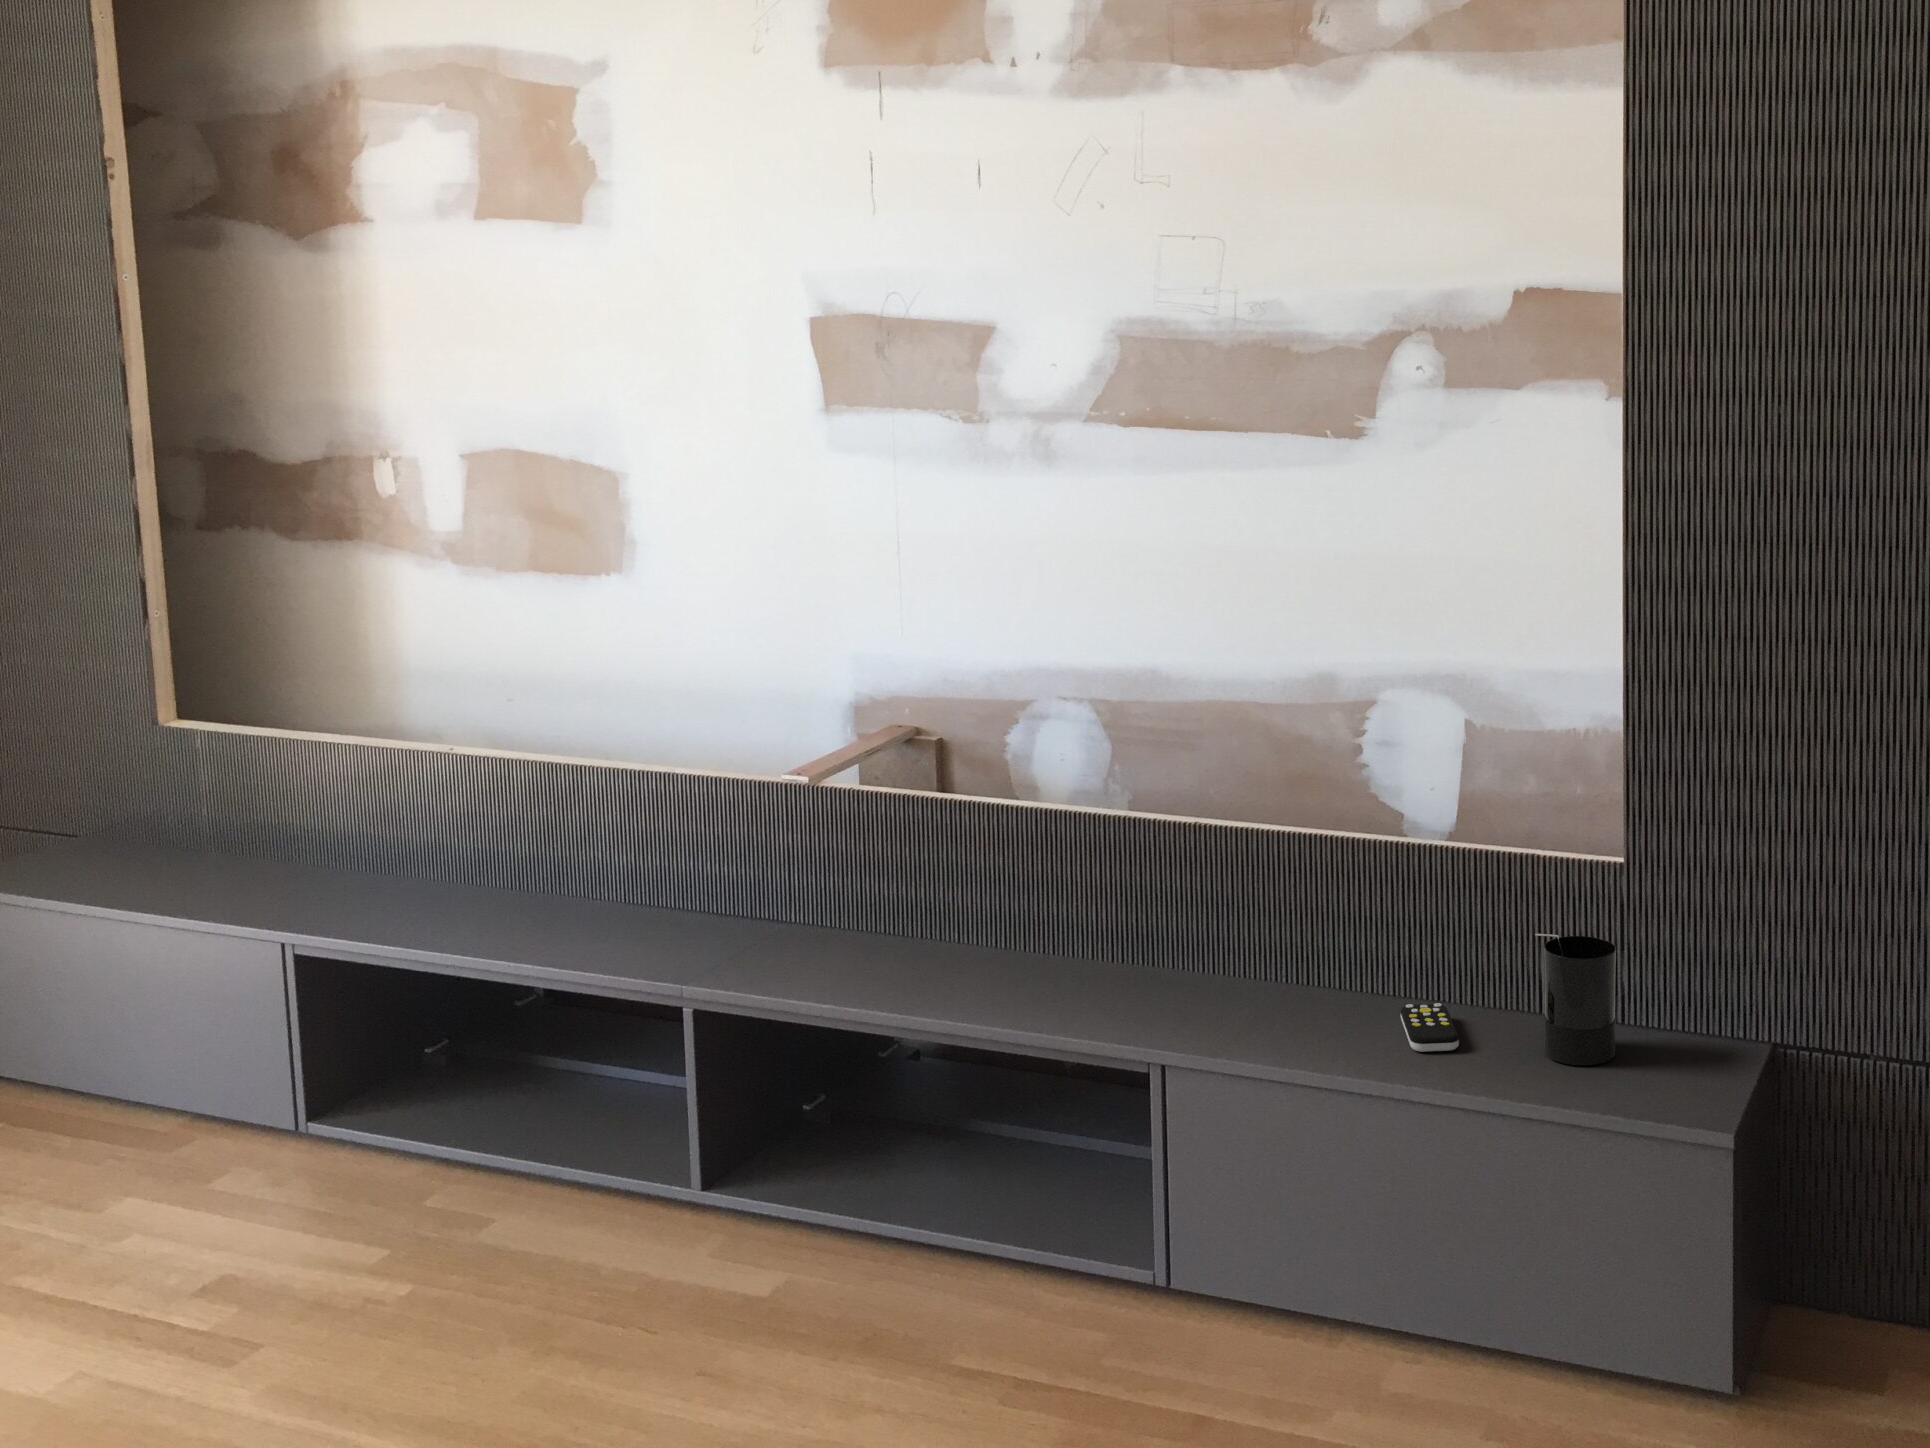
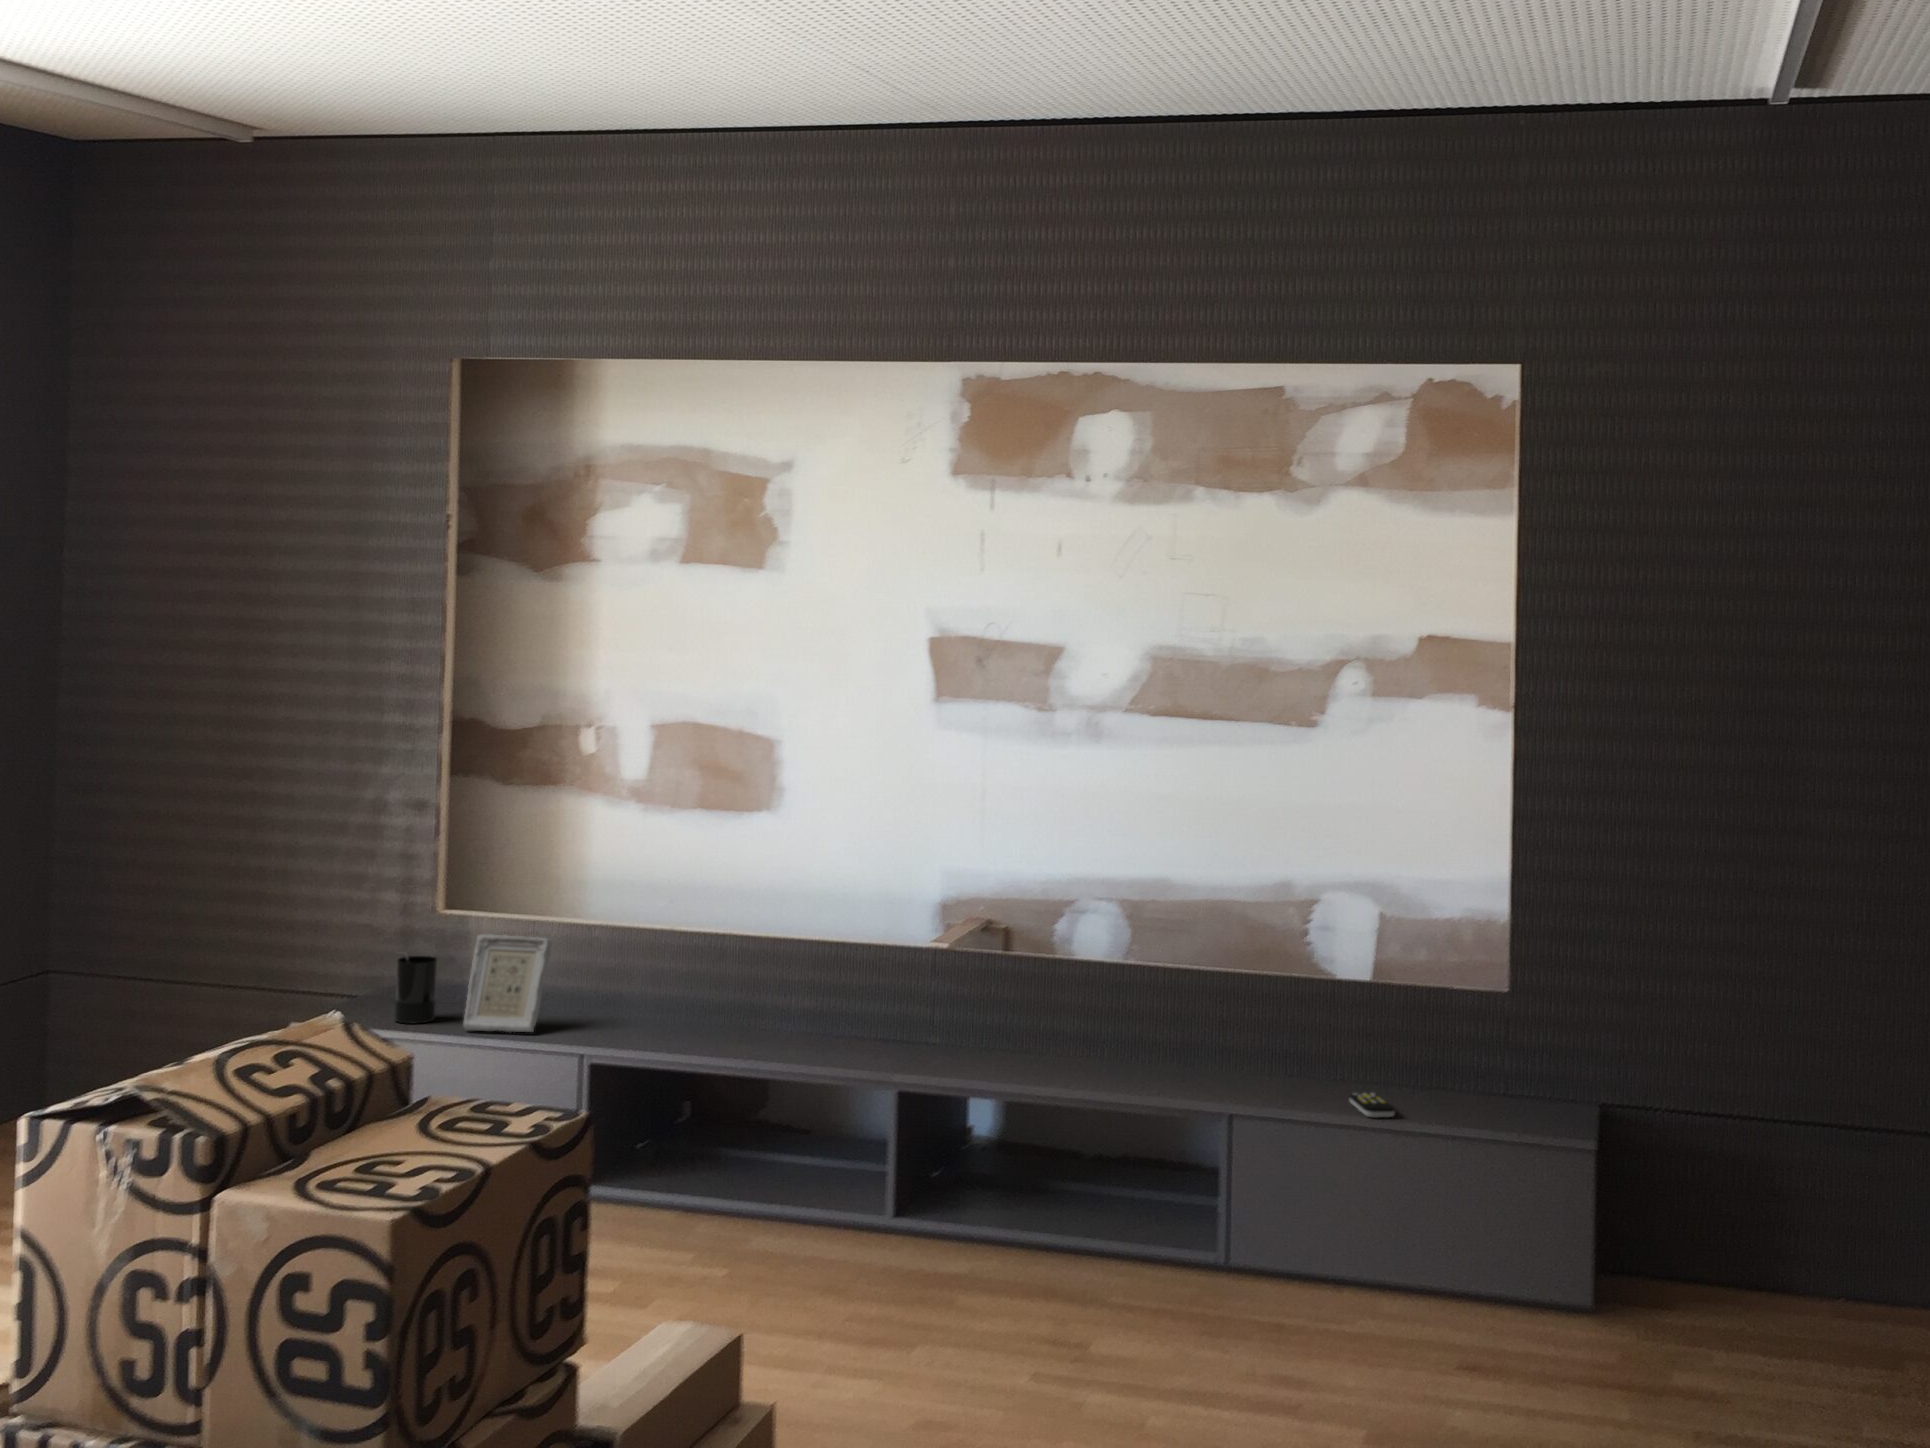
picture frame: none [193,761,318,900] -> present [464,935,551,1032]
candle: present [1535,934,1616,1065] -> present [395,956,437,1024]

